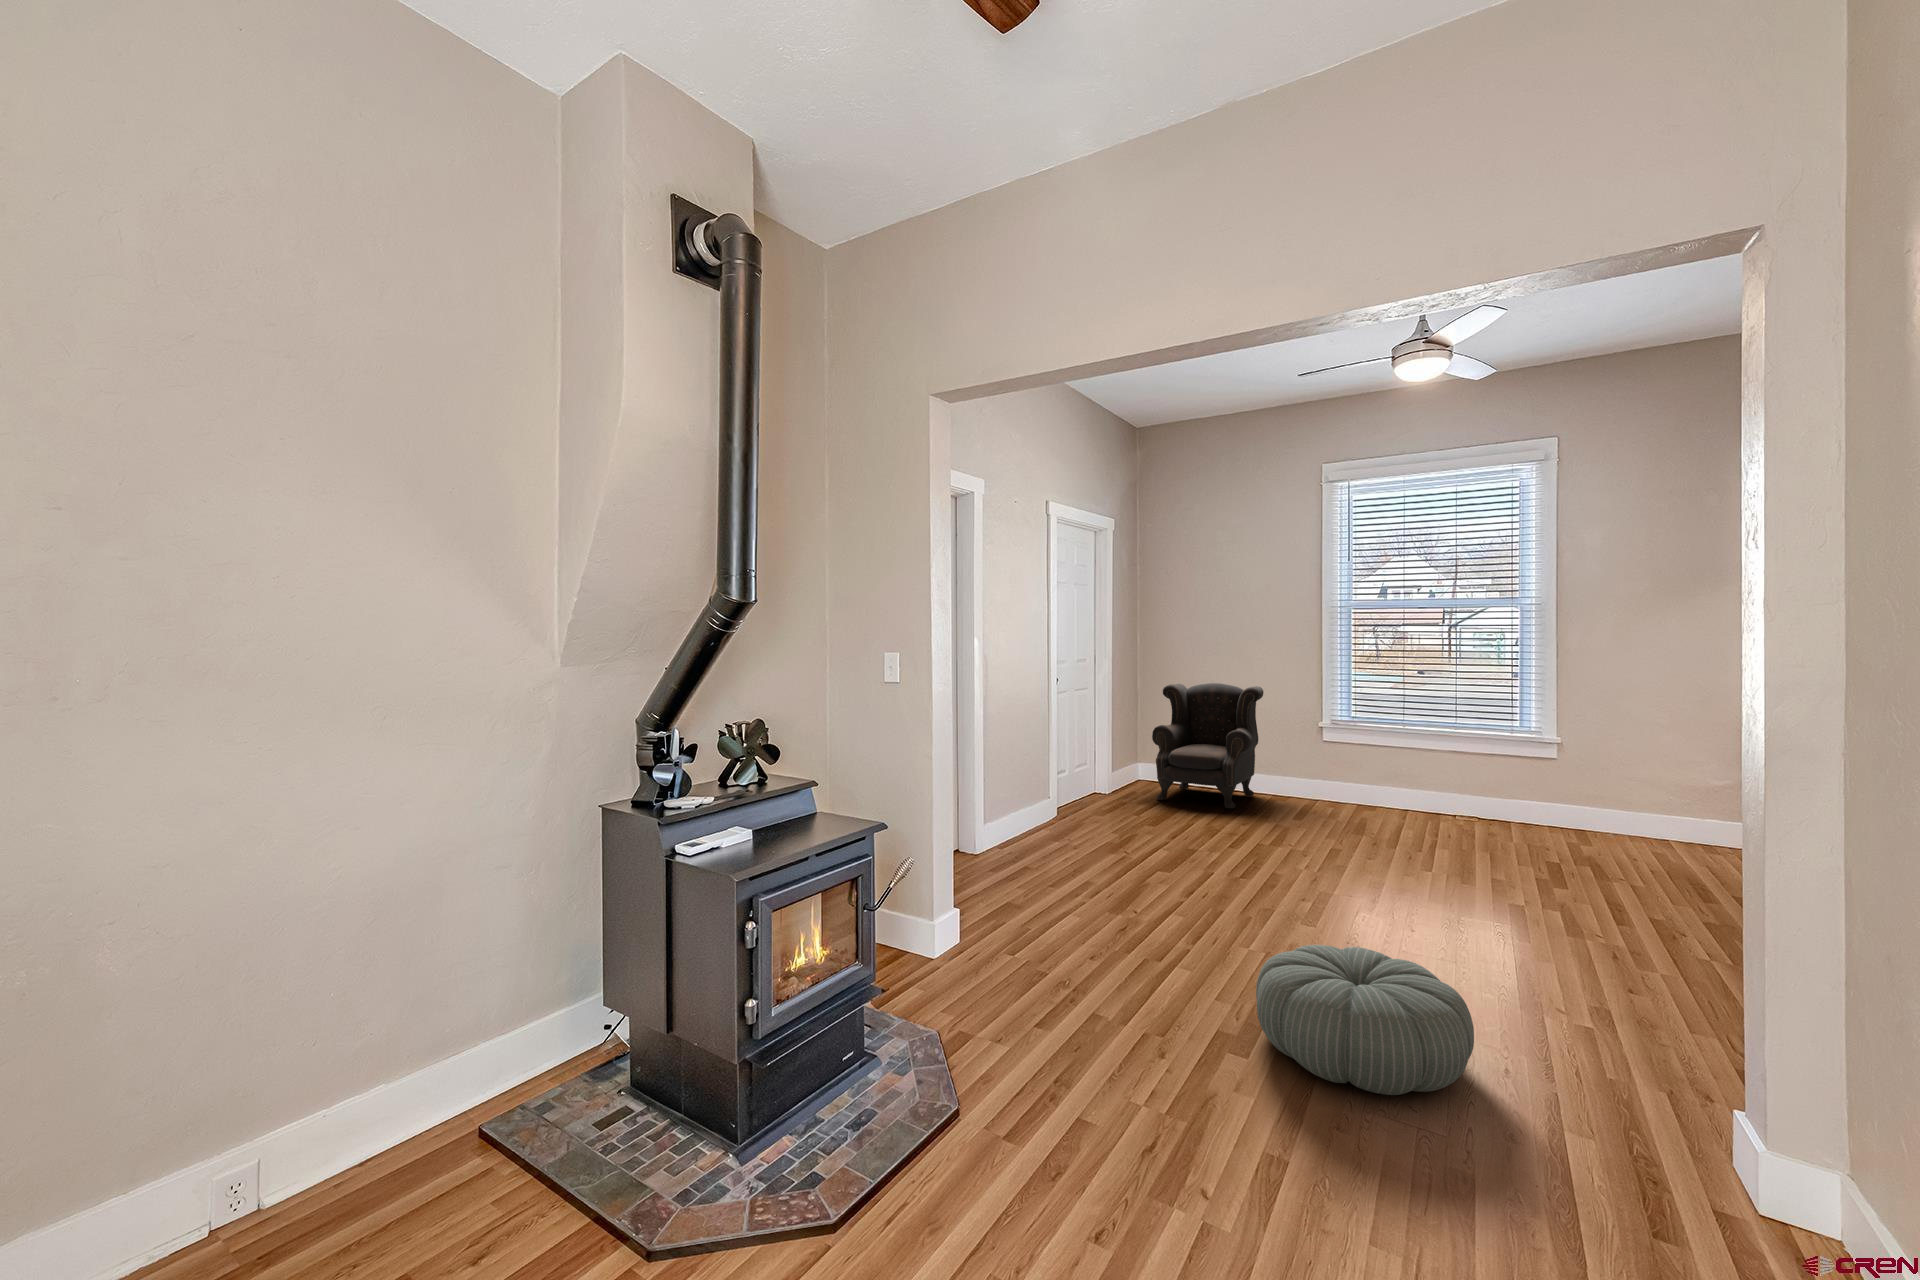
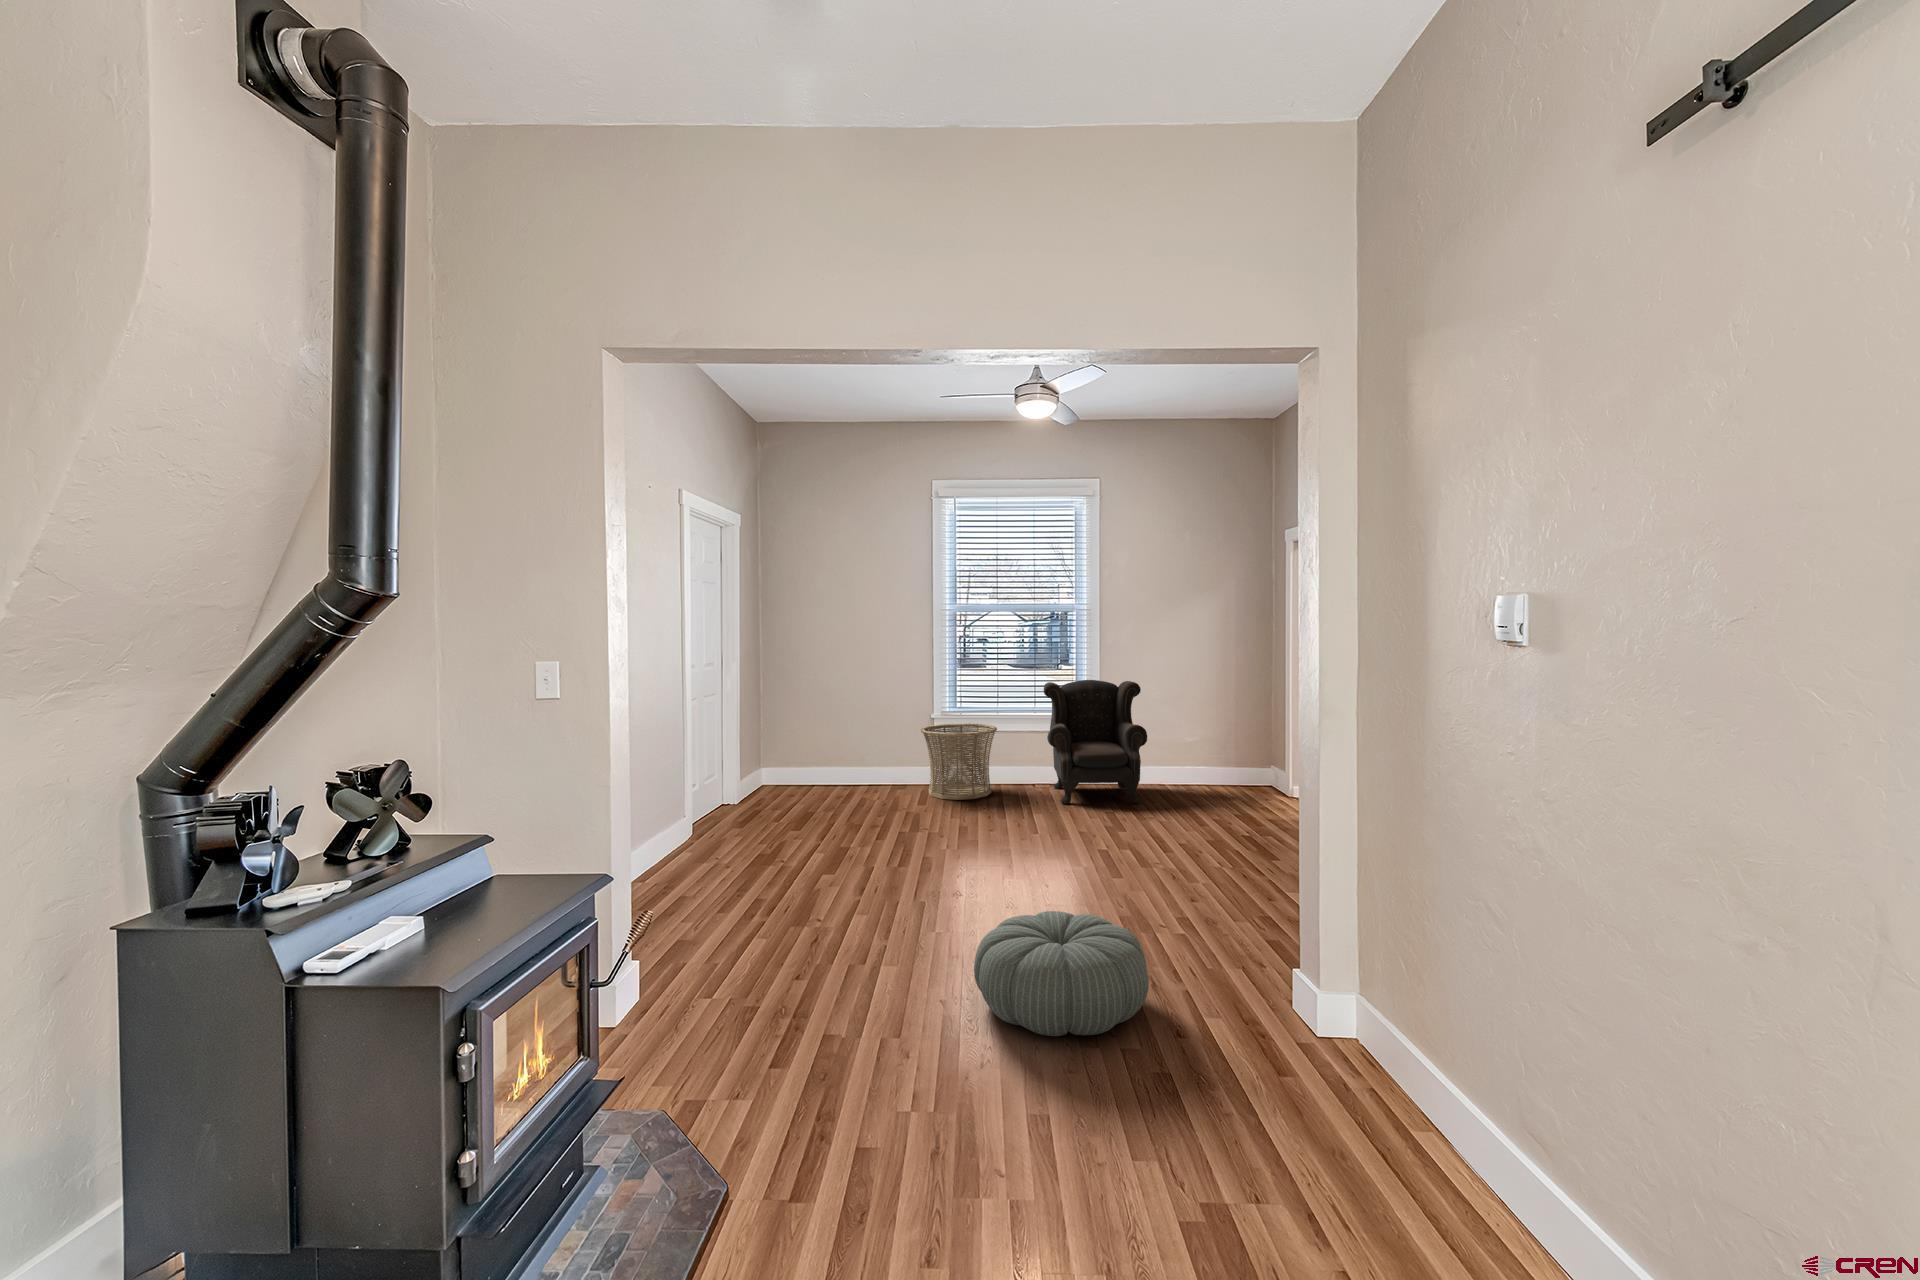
armchair: present [1152,683,1264,809] -> present [1044,680,1147,804]
basket: none [1300,736,1394,821] -> present [921,723,997,800]

